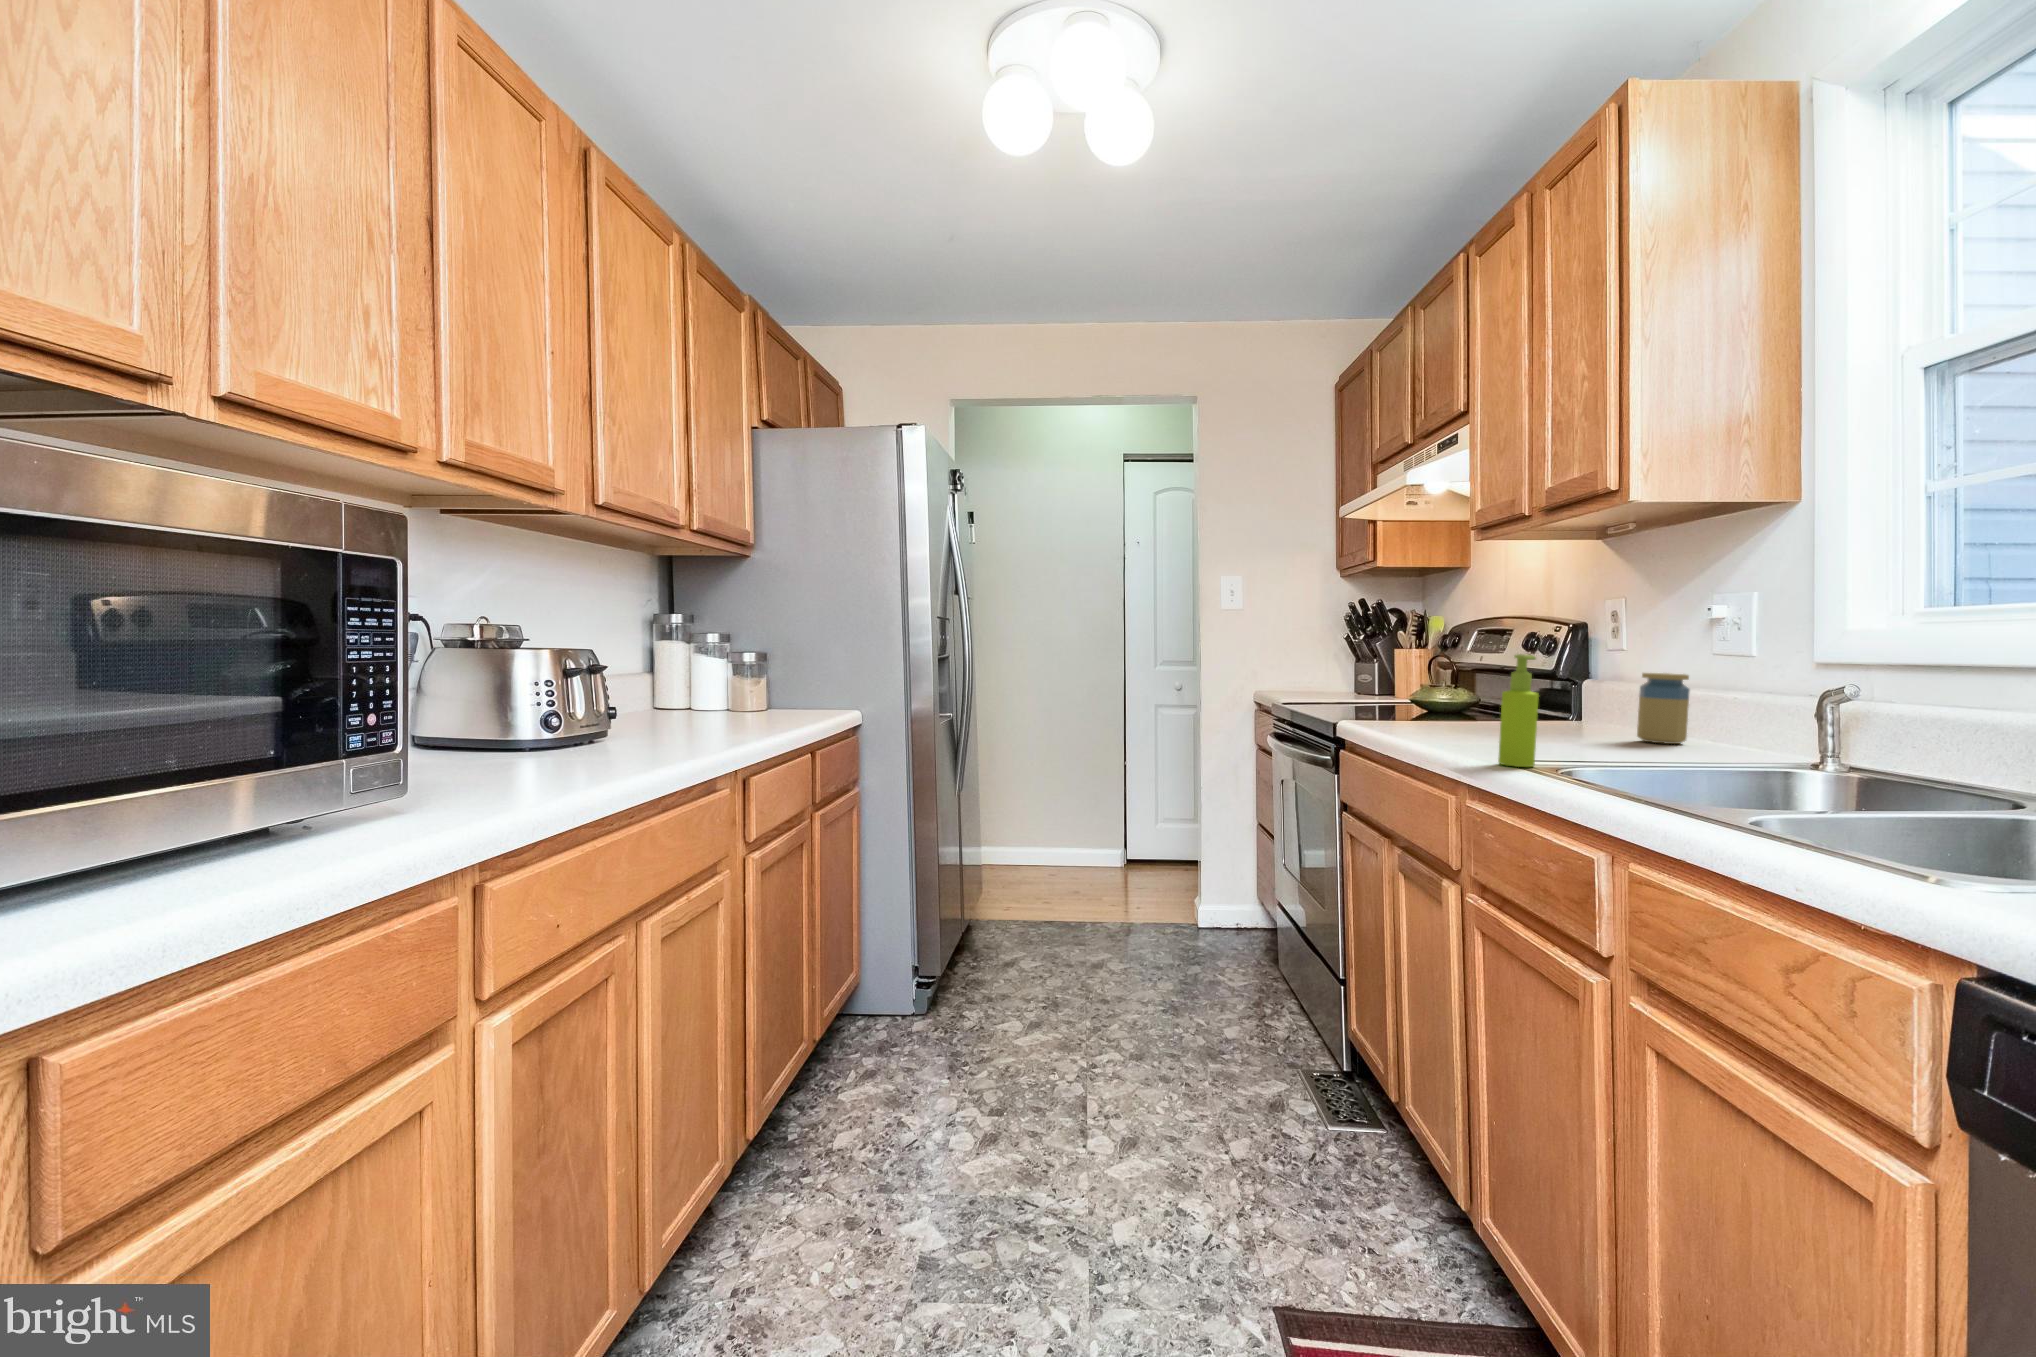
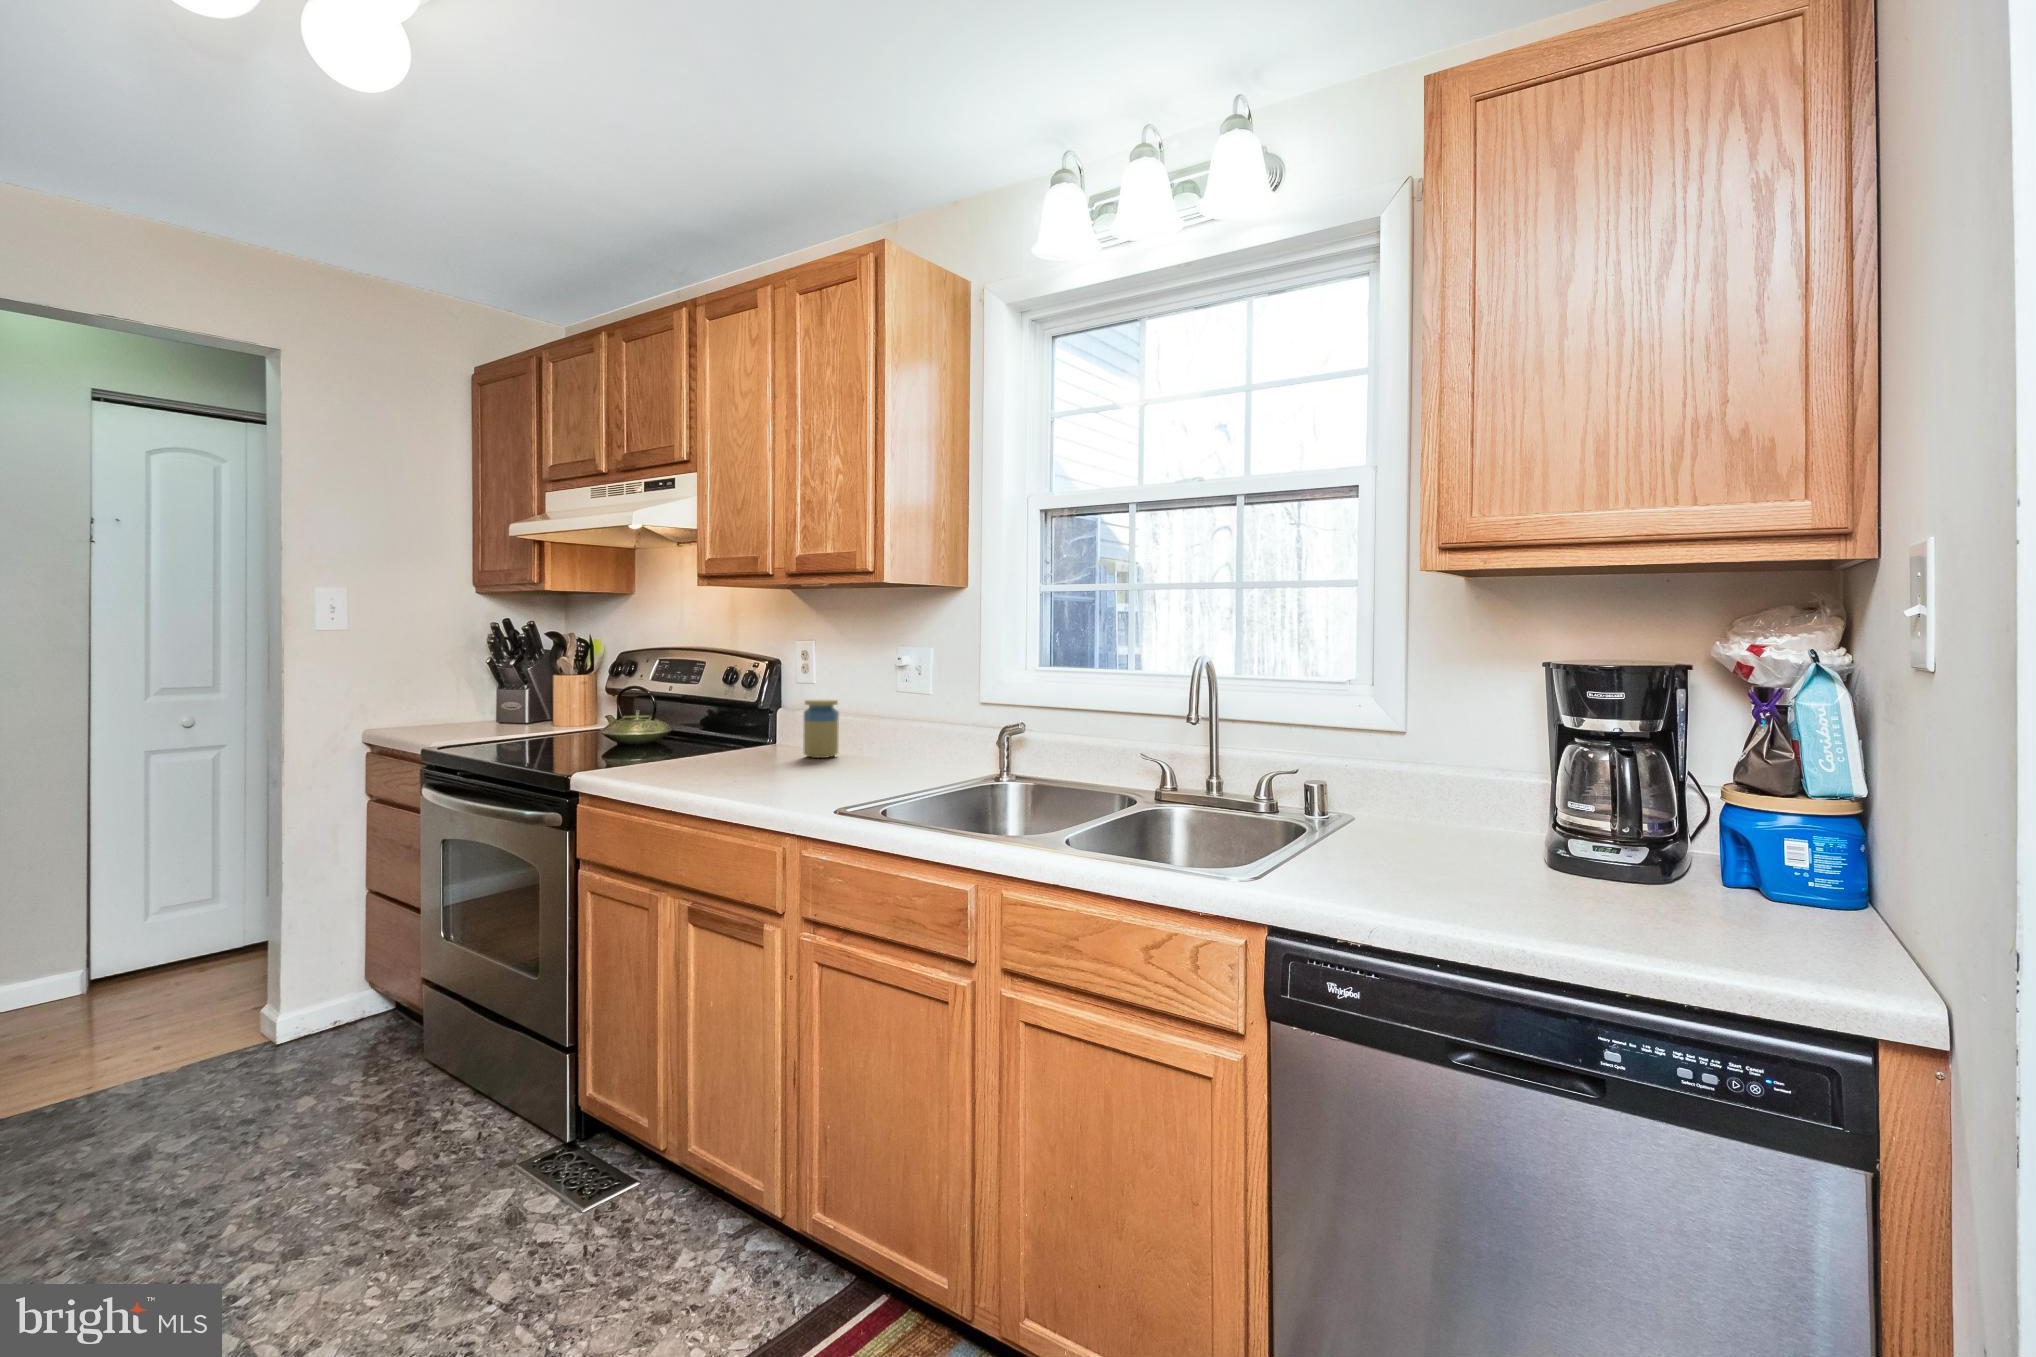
soap dispenser: present [1498,654,1539,767] -> none [762,700,794,801]

